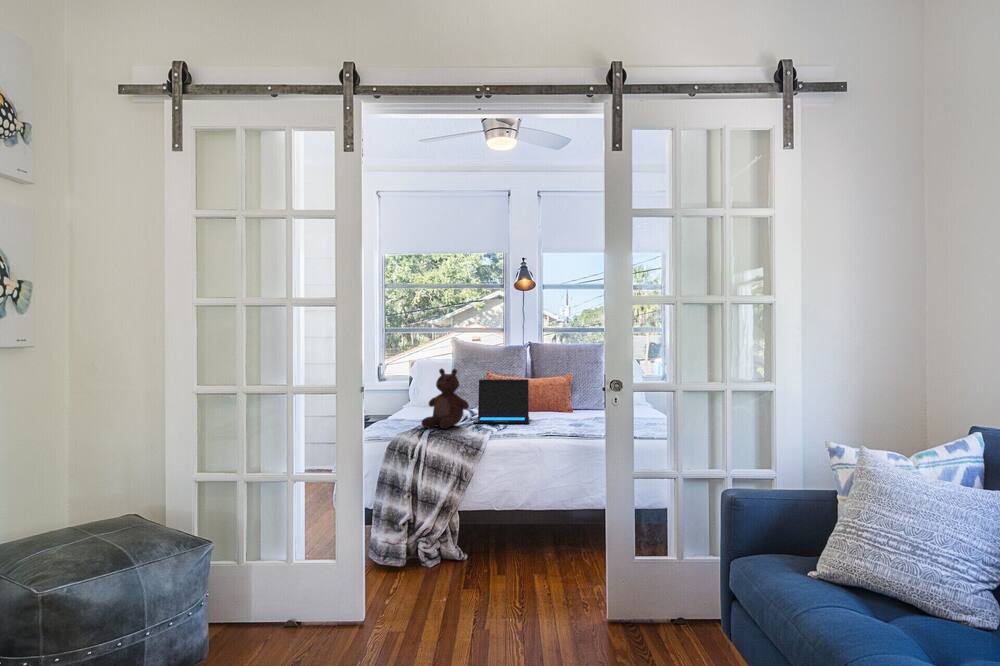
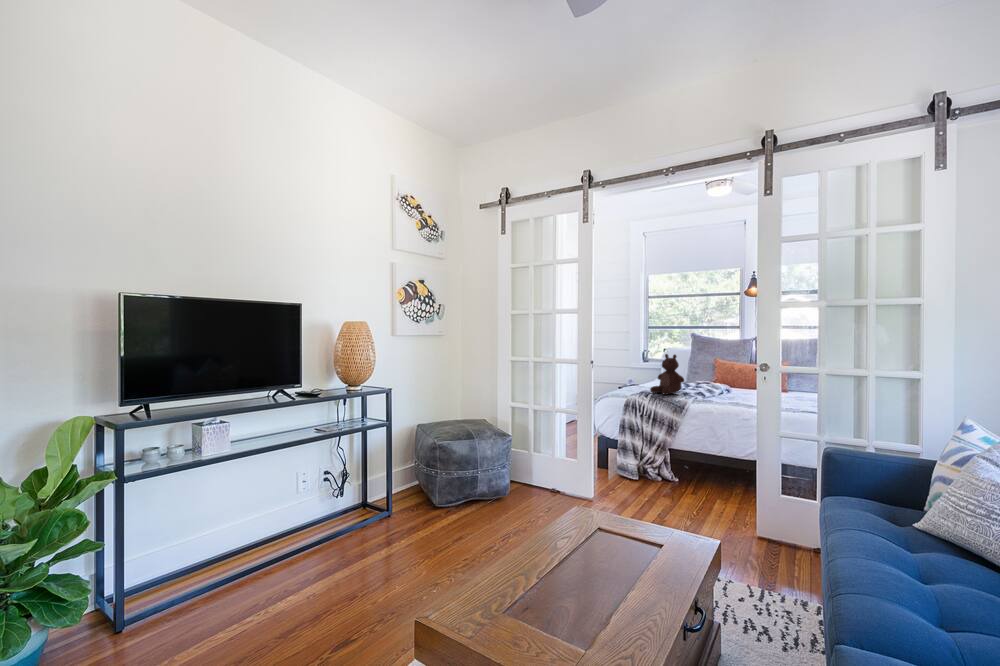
laptop: present [473,379,529,424] -> none [690,363,741,397]

